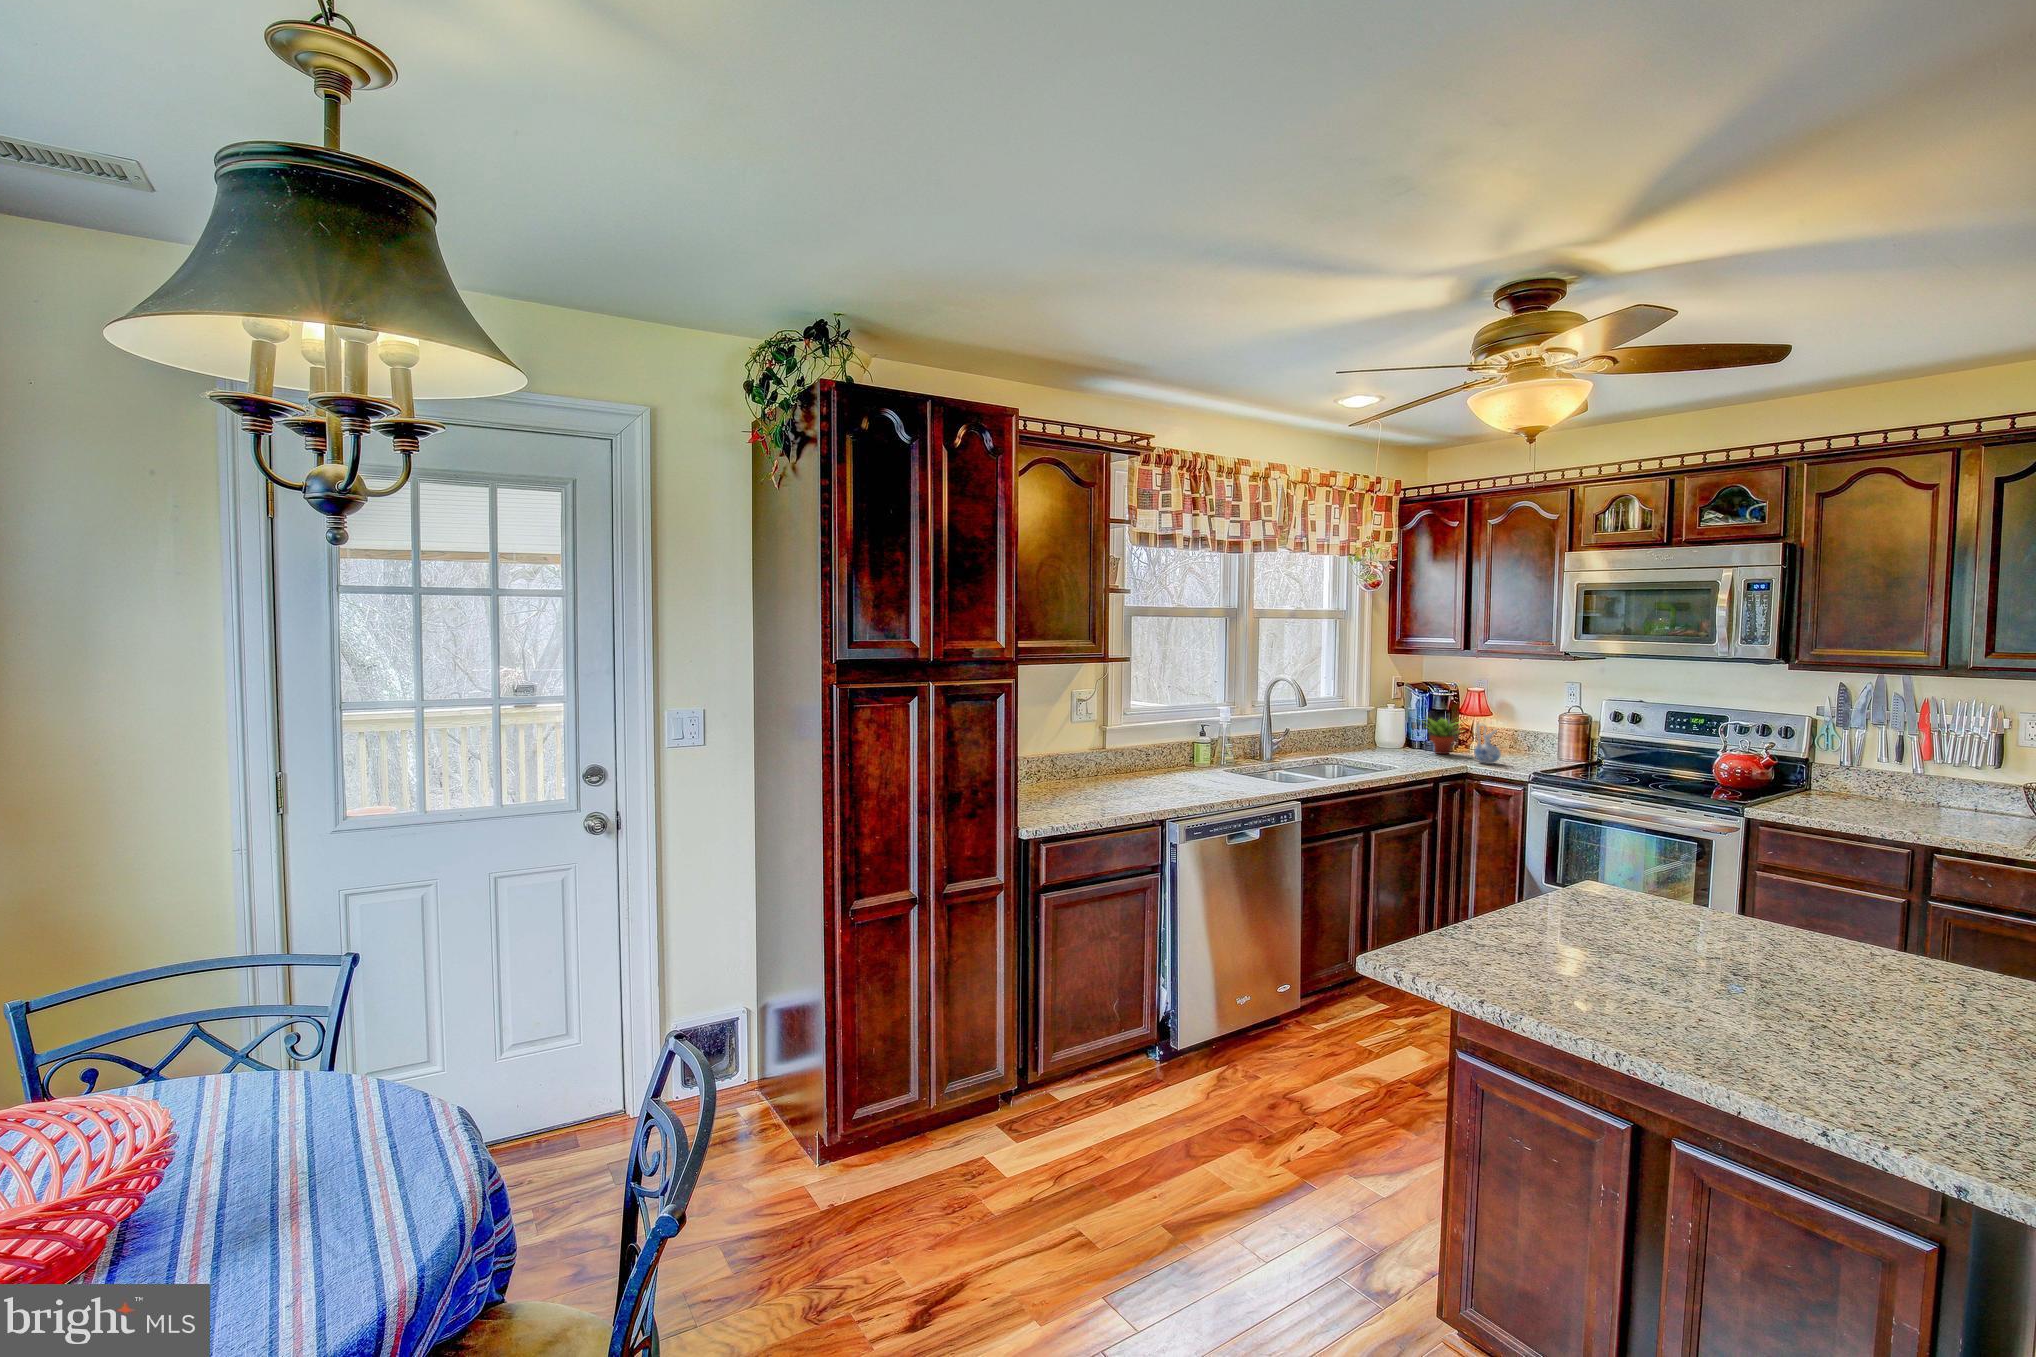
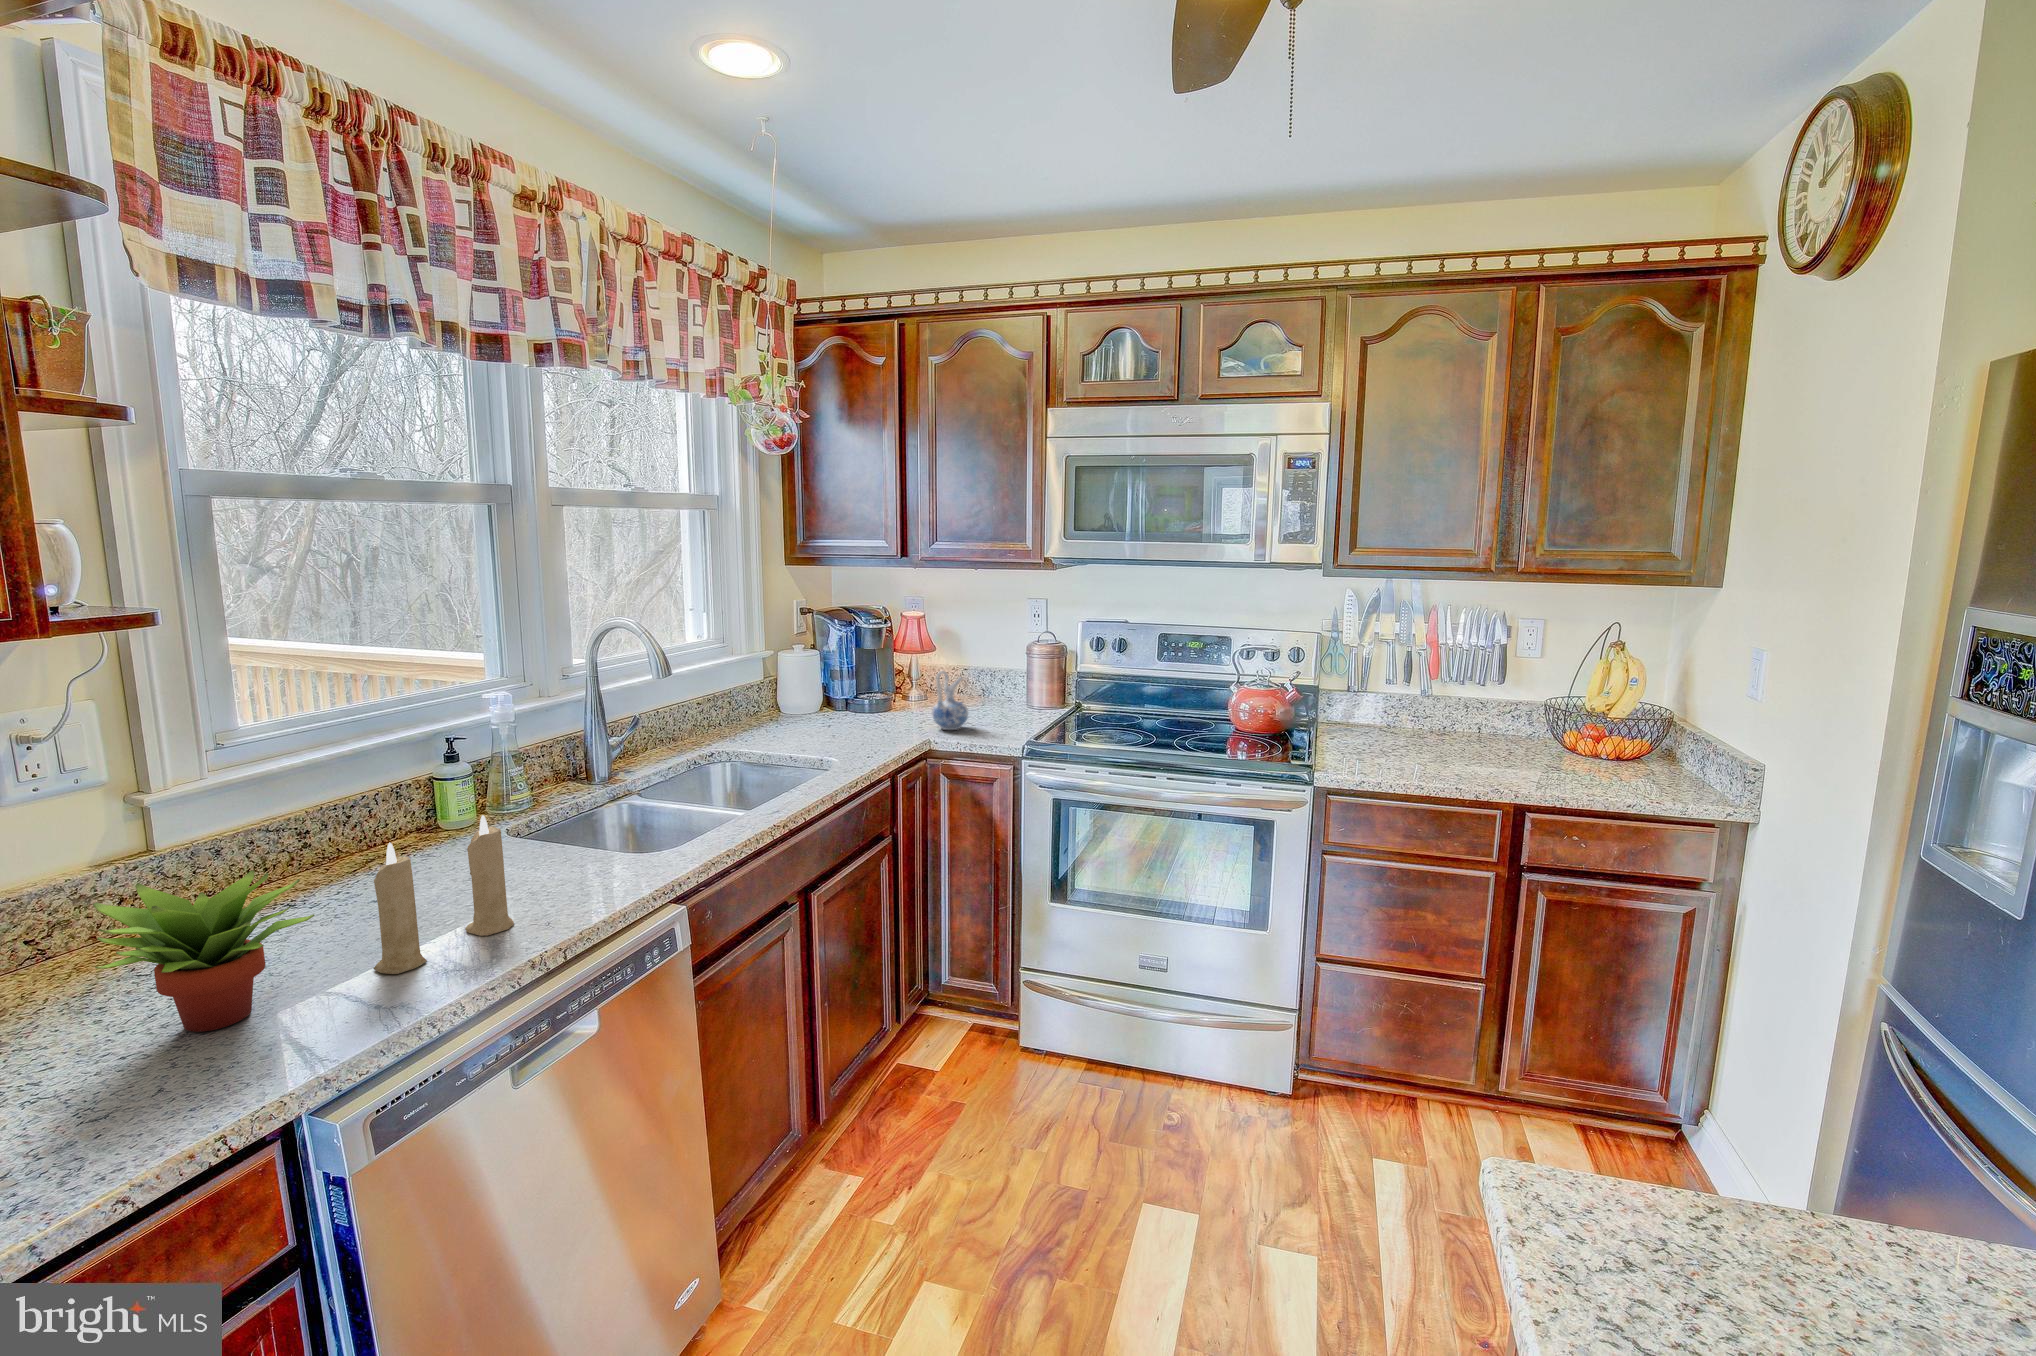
succulent plant: present [1427,717,1458,754] -> present [93,870,315,1032]
candle: none [1180,744,1229,797] -> present [374,815,514,974]

